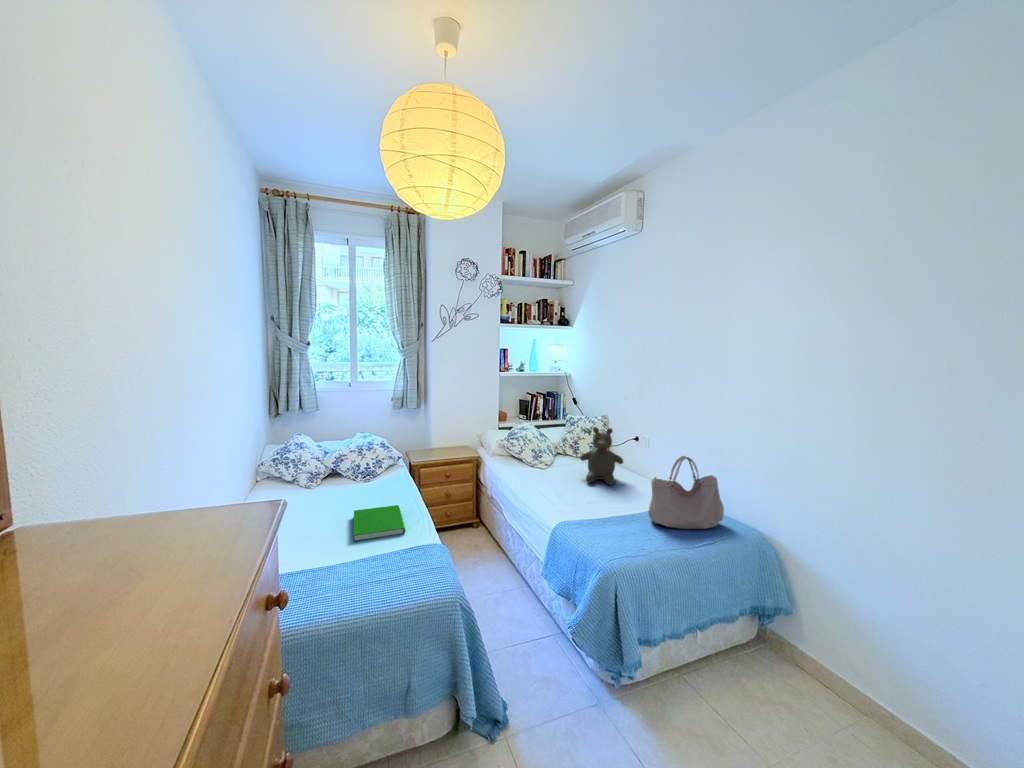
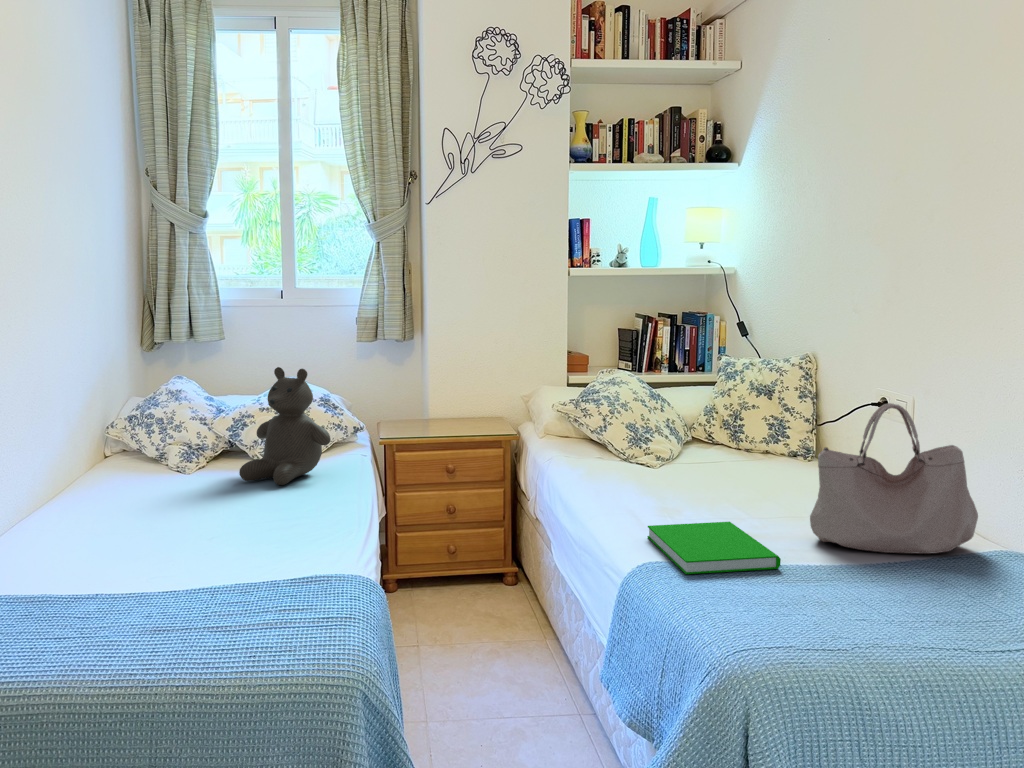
teddy bear: present [580,427,623,485] -> present [239,367,331,485]
book: present [354,505,405,542] -> present [647,522,781,574]

